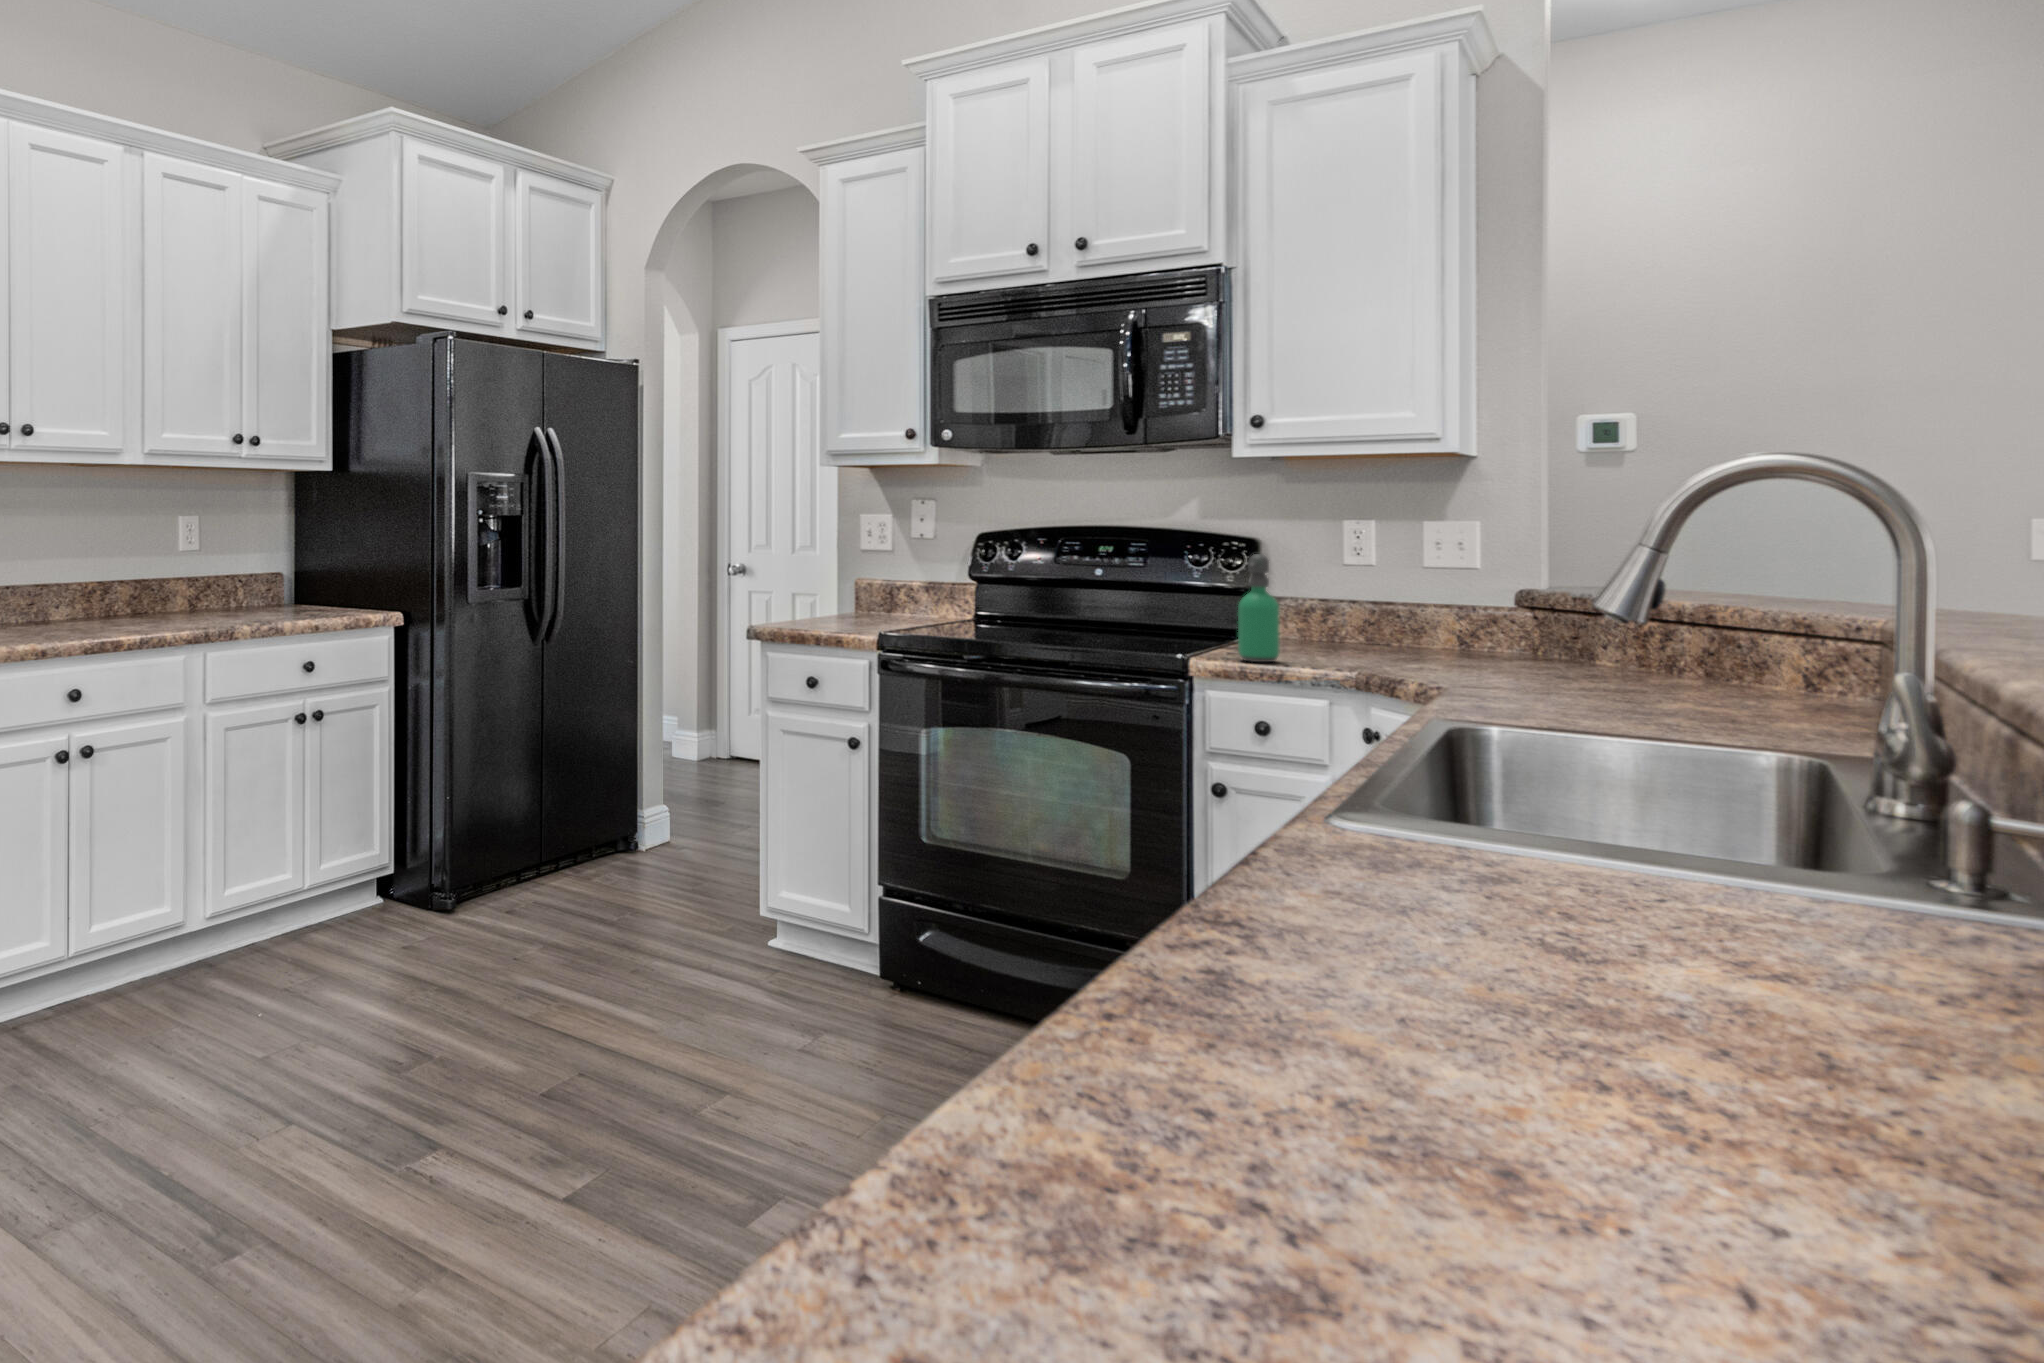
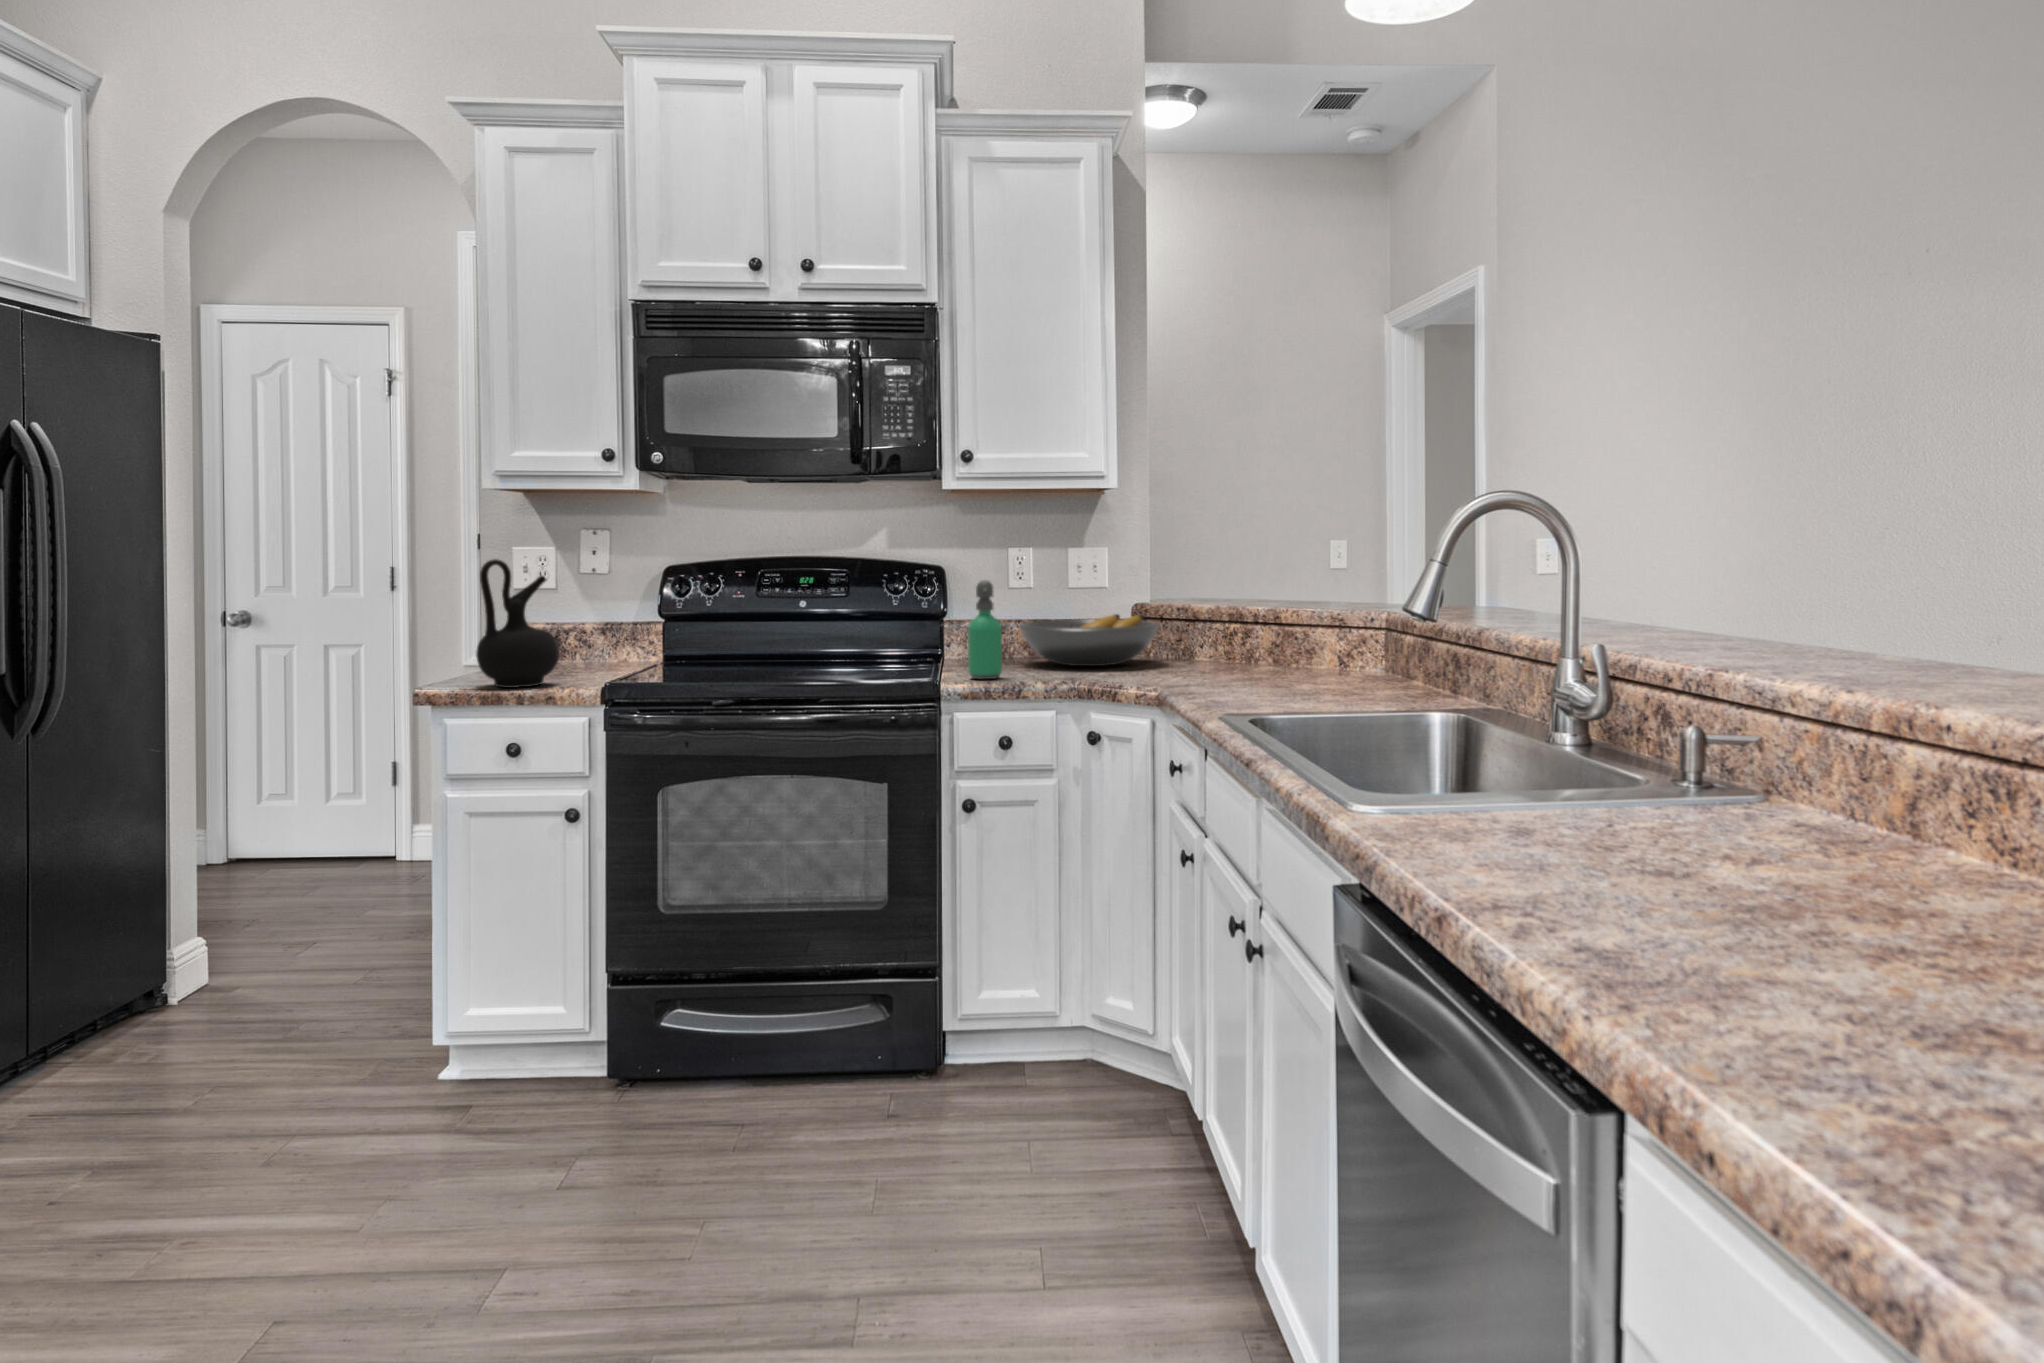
ceramic jug: none [797,525,862,634] -> present [476,559,559,688]
fruit bowl: none [1333,600,1529,660] -> present [1019,614,1159,666]

